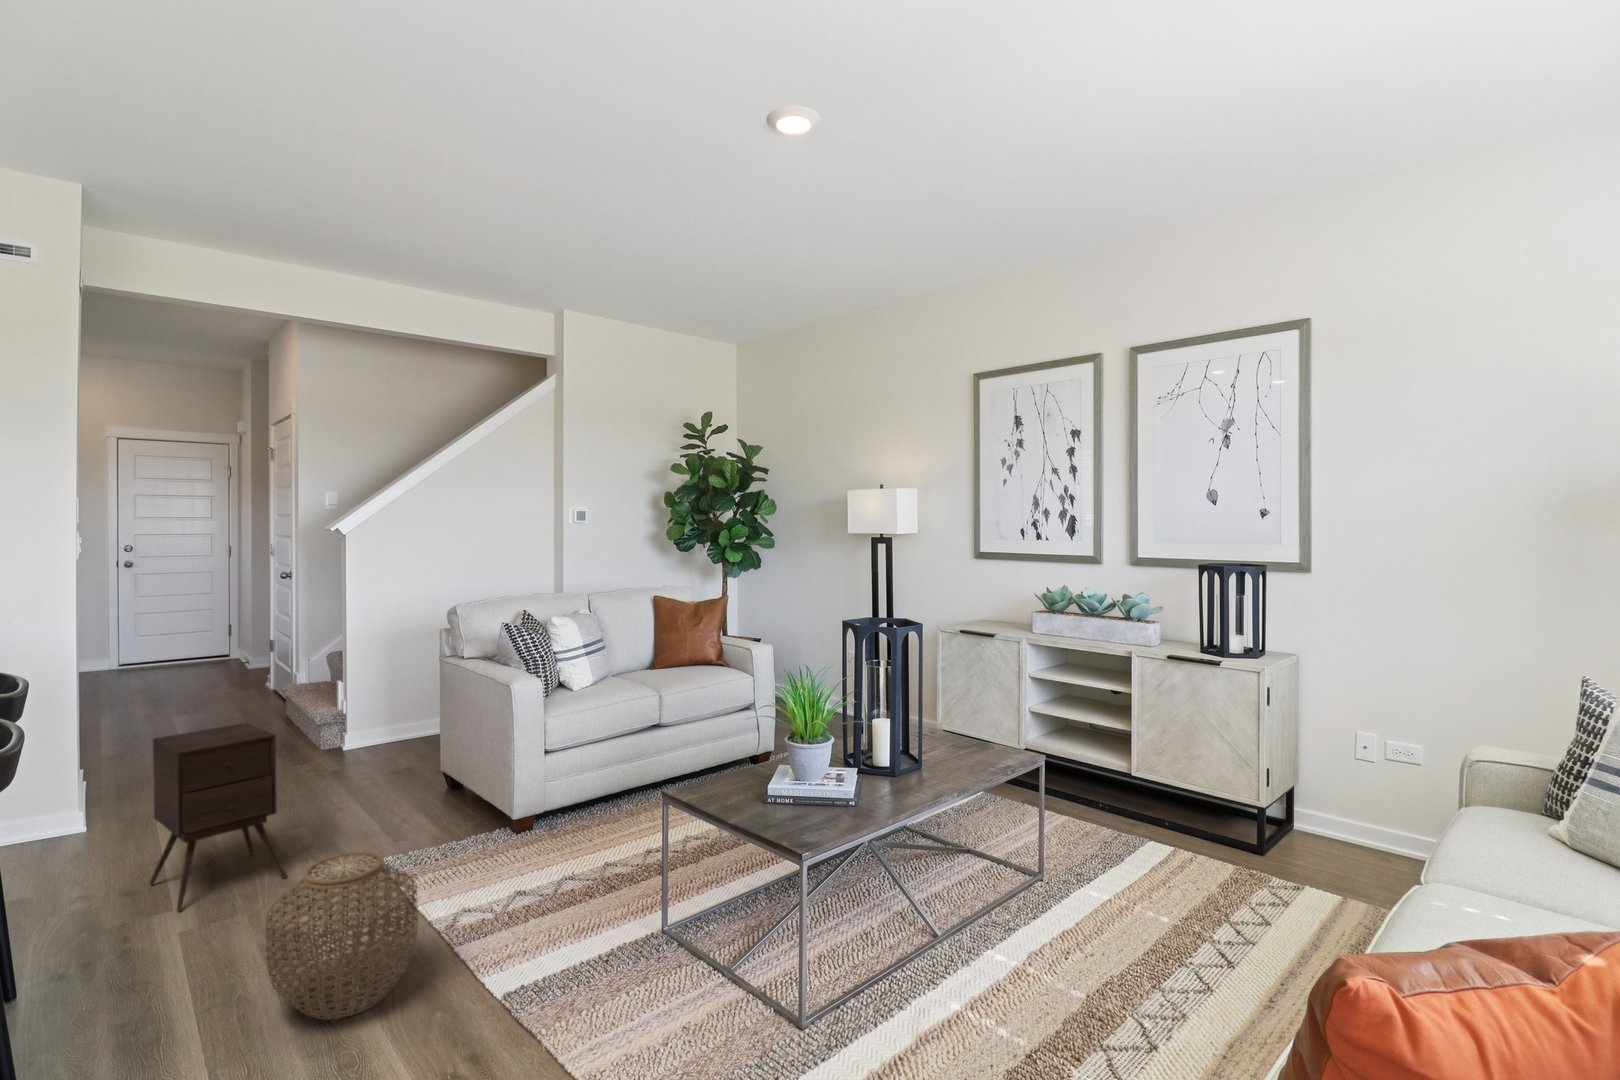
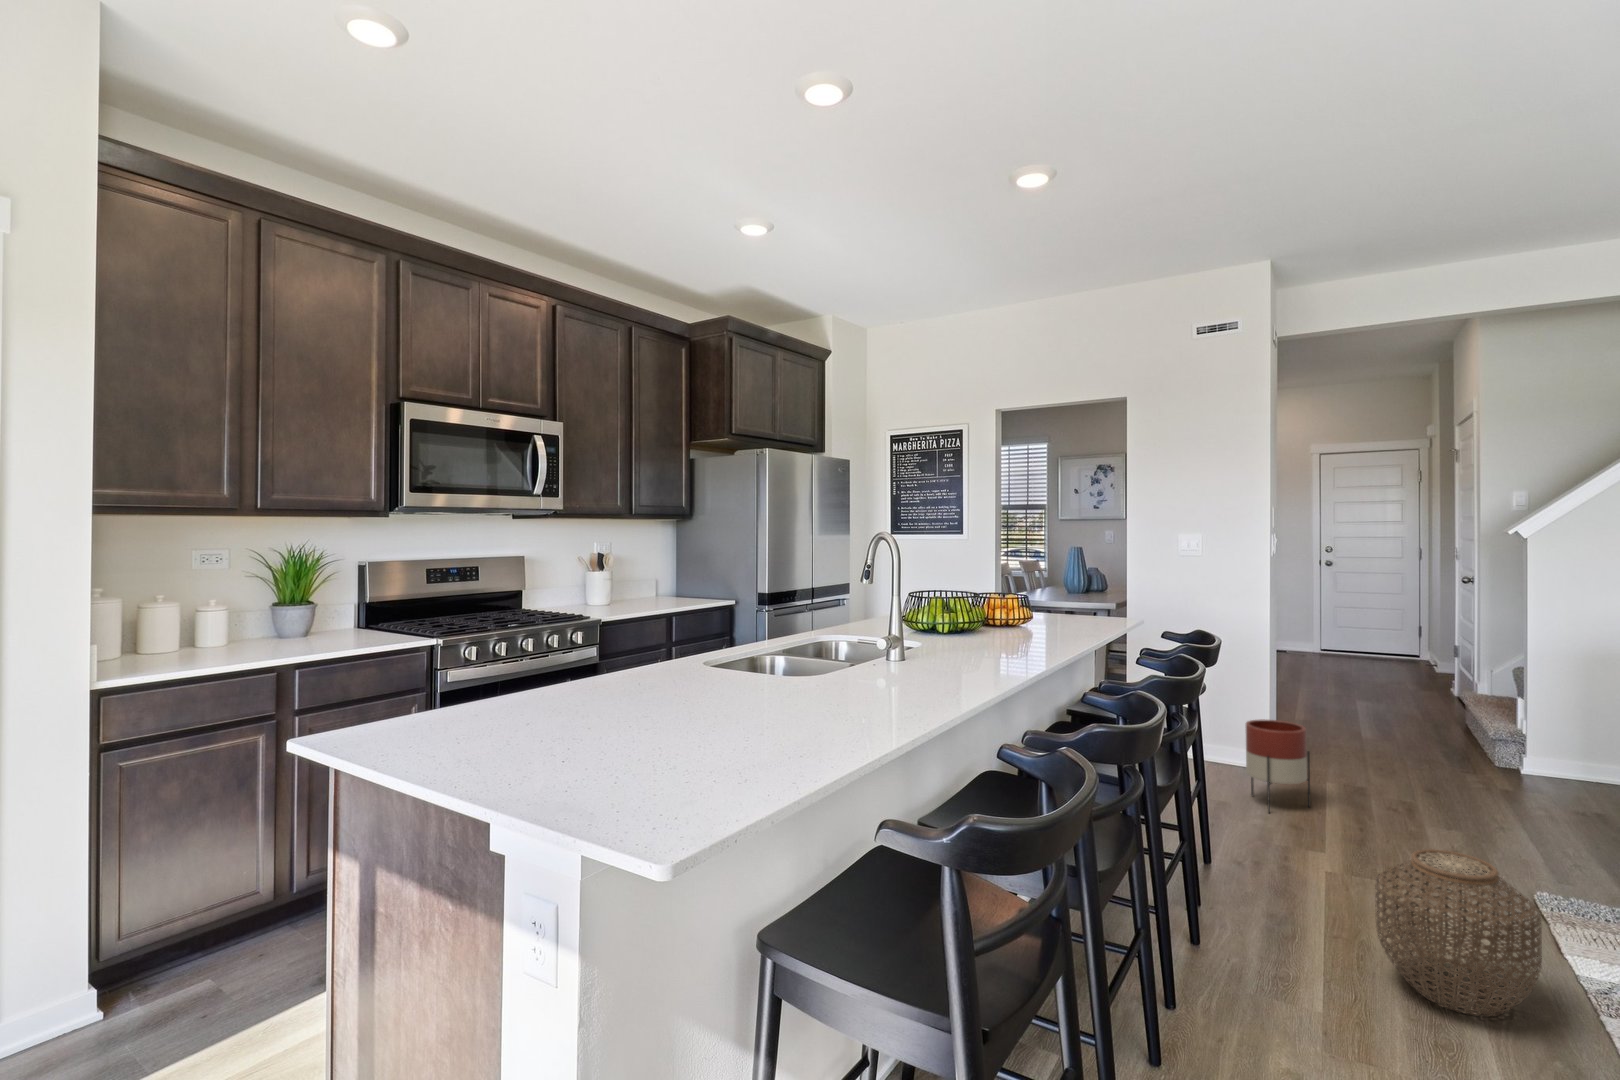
side table: present [150,723,286,911] -> none [1309,707,1425,868]
planter: none [52,762,146,887] -> present [1246,719,1310,812]

